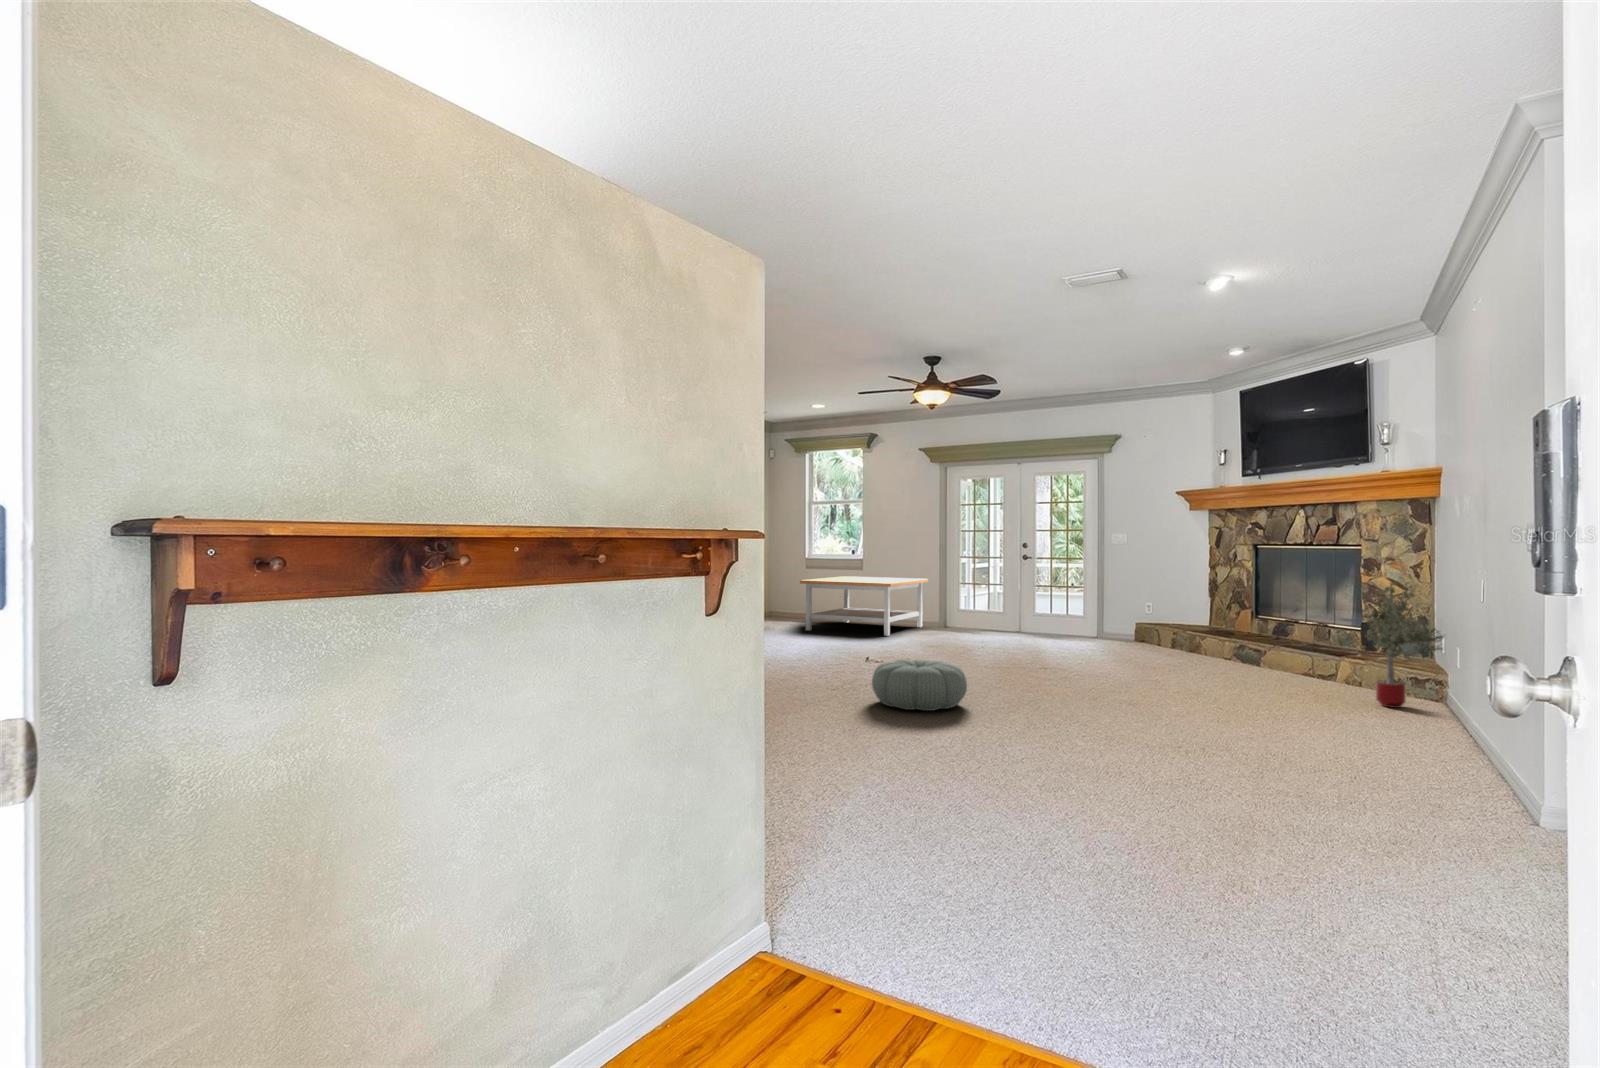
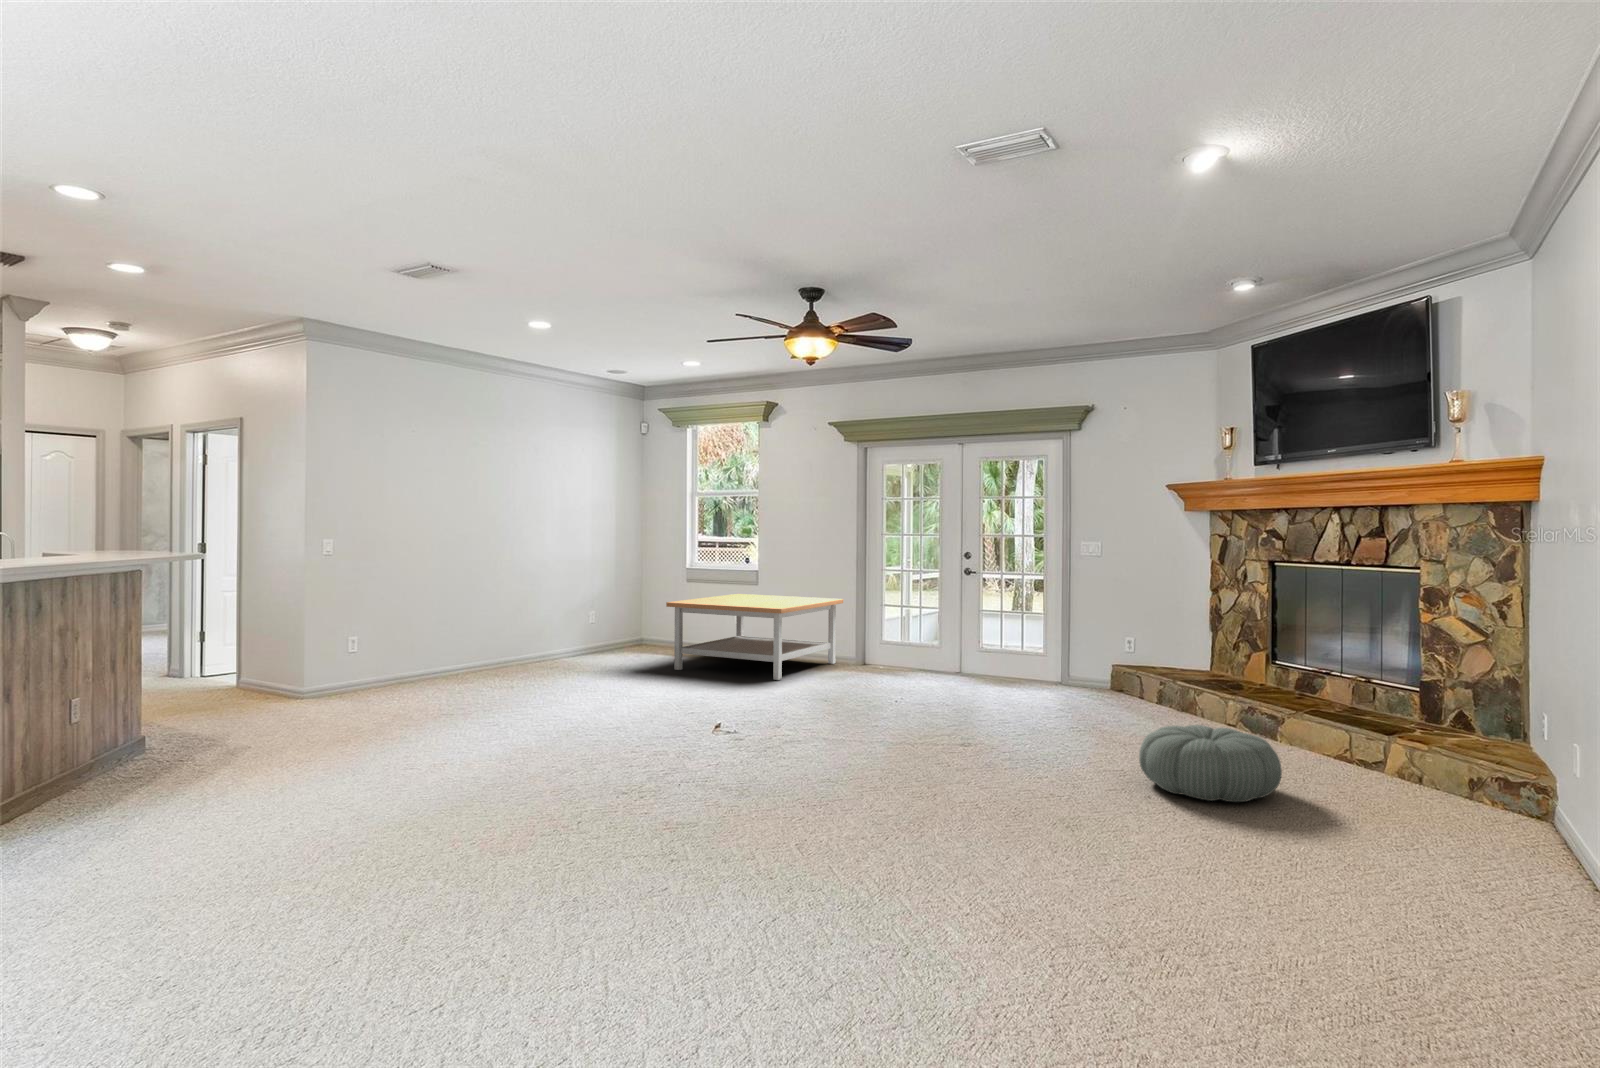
potted tree: present [1363,582,1444,708] -> none [1423,635,1561,833]
pouf: present [872,659,967,711] -> present [1139,725,1282,802]

